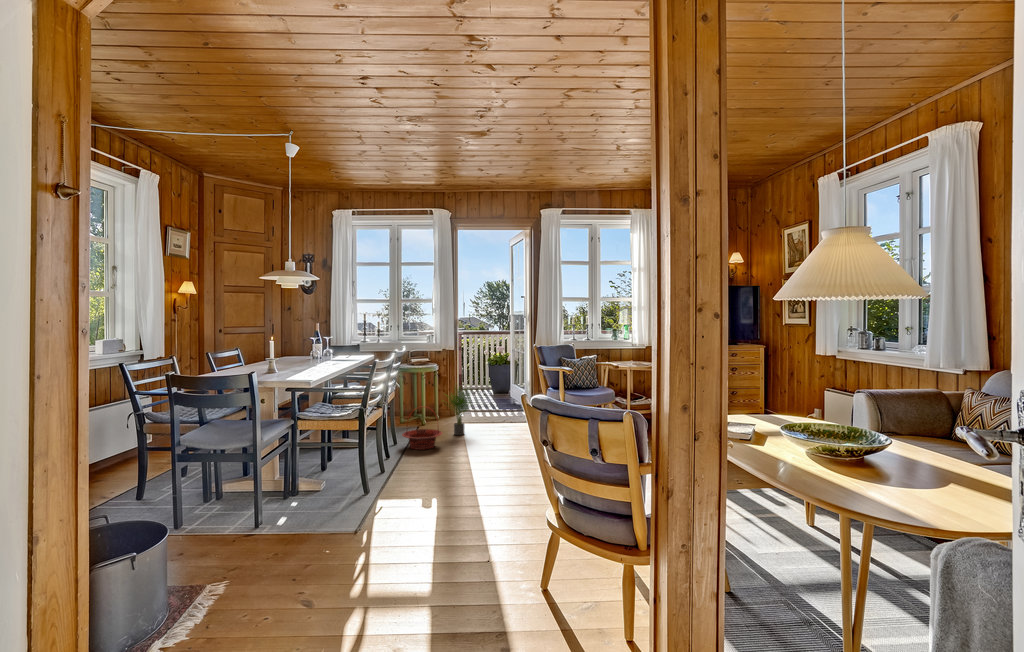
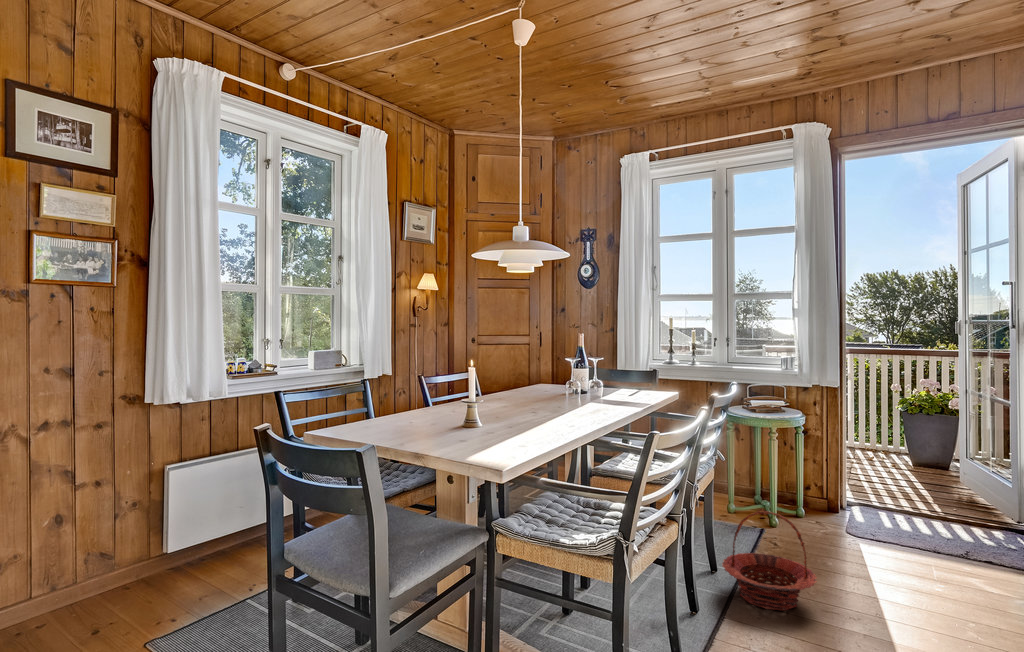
potted plant: present [446,388,470,435] -> none [803,460,897,578]

